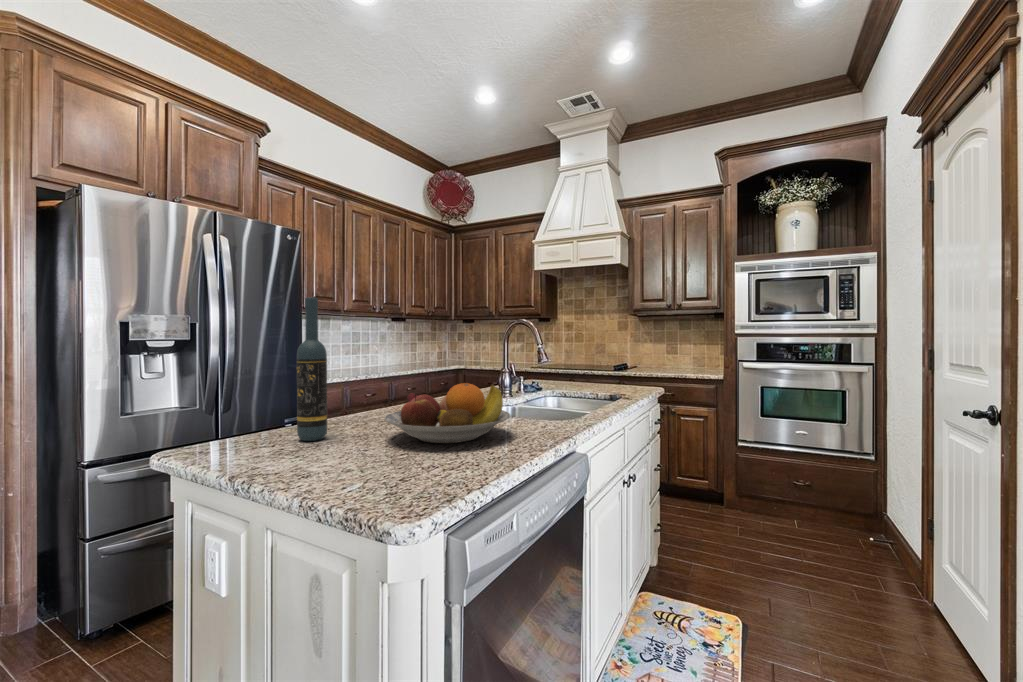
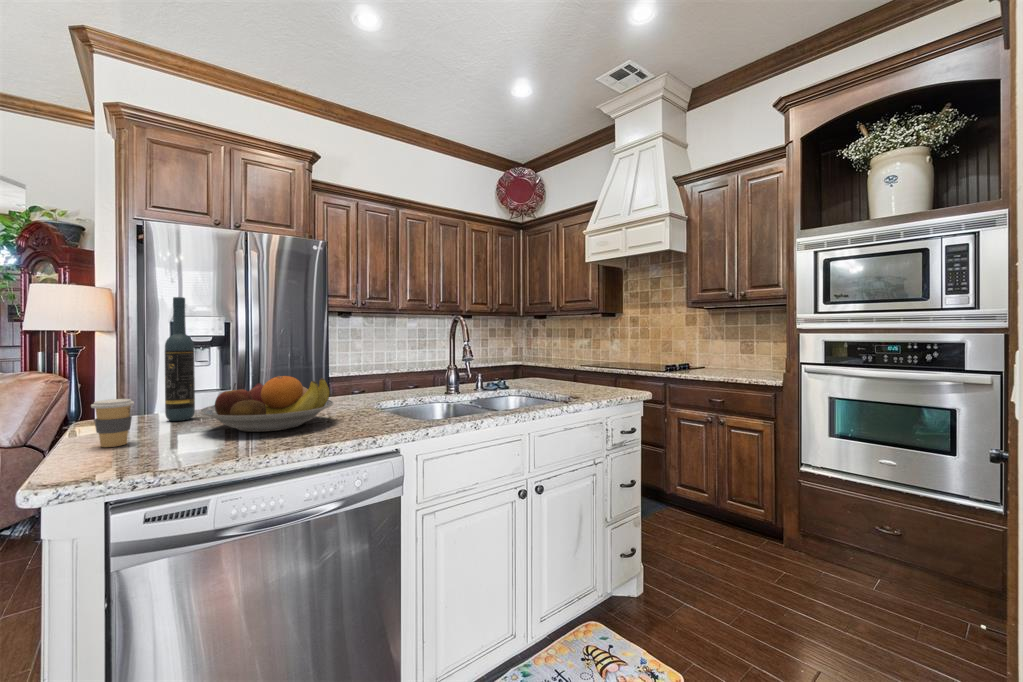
coffee cup: none [326,415,366,471] -> present [91,399,134,447]

